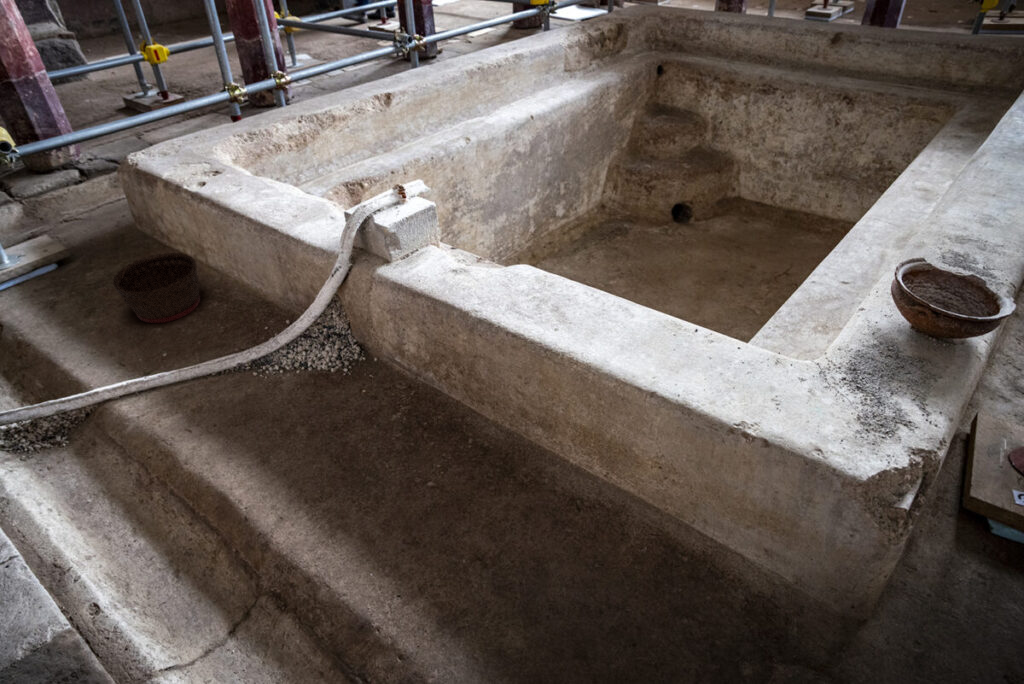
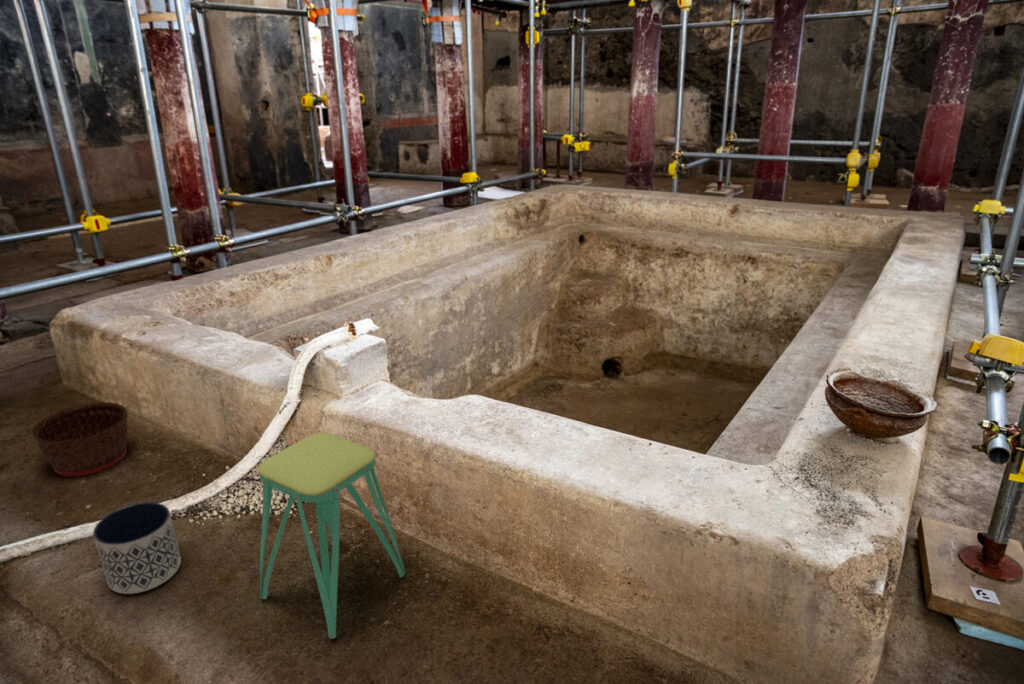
stool: none [303,305,448,494] -> present [258,433,405,639]
planter: none [167,358,248,439] -> present [93,502,181,594]

